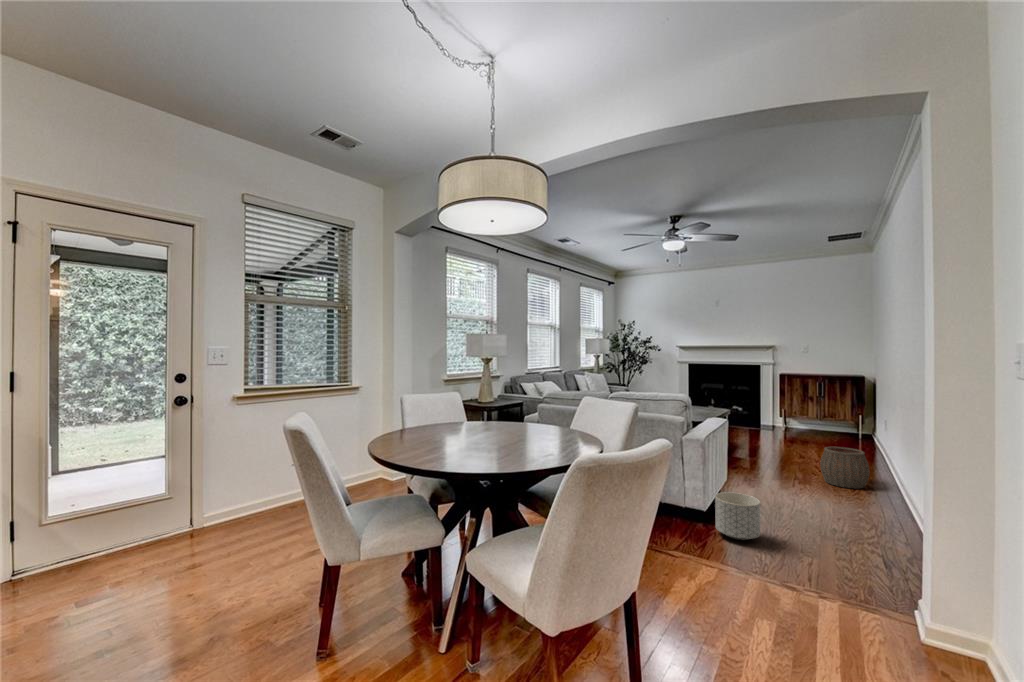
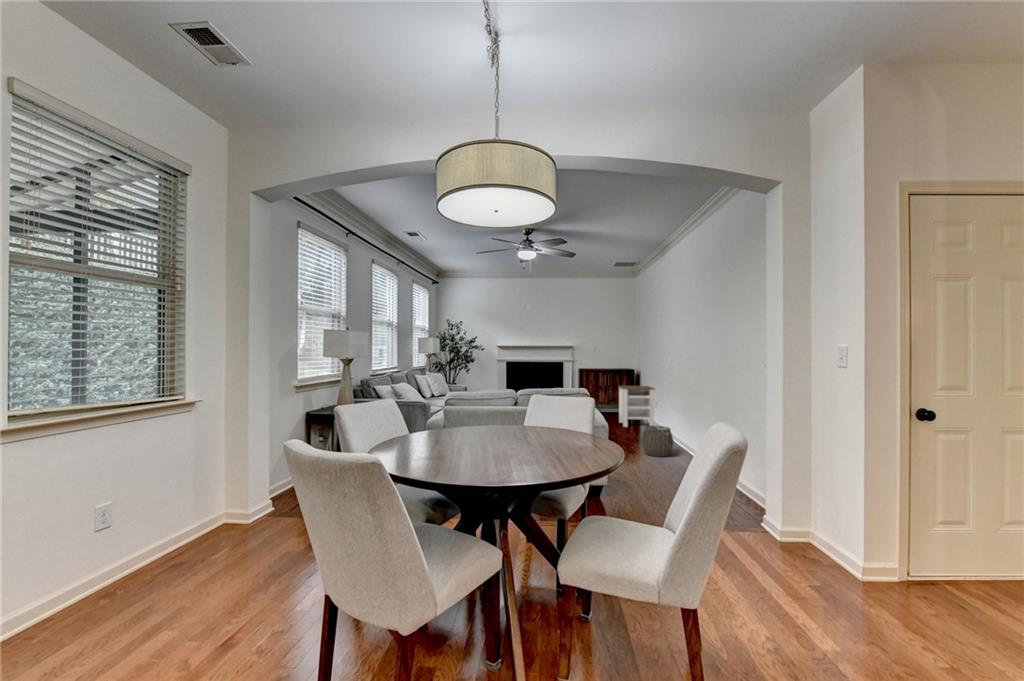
side table: none [827,395,879,453] -> present [619,386,654,427]
planter: present [715,492,760,540] -> none [617,472,651,511]

